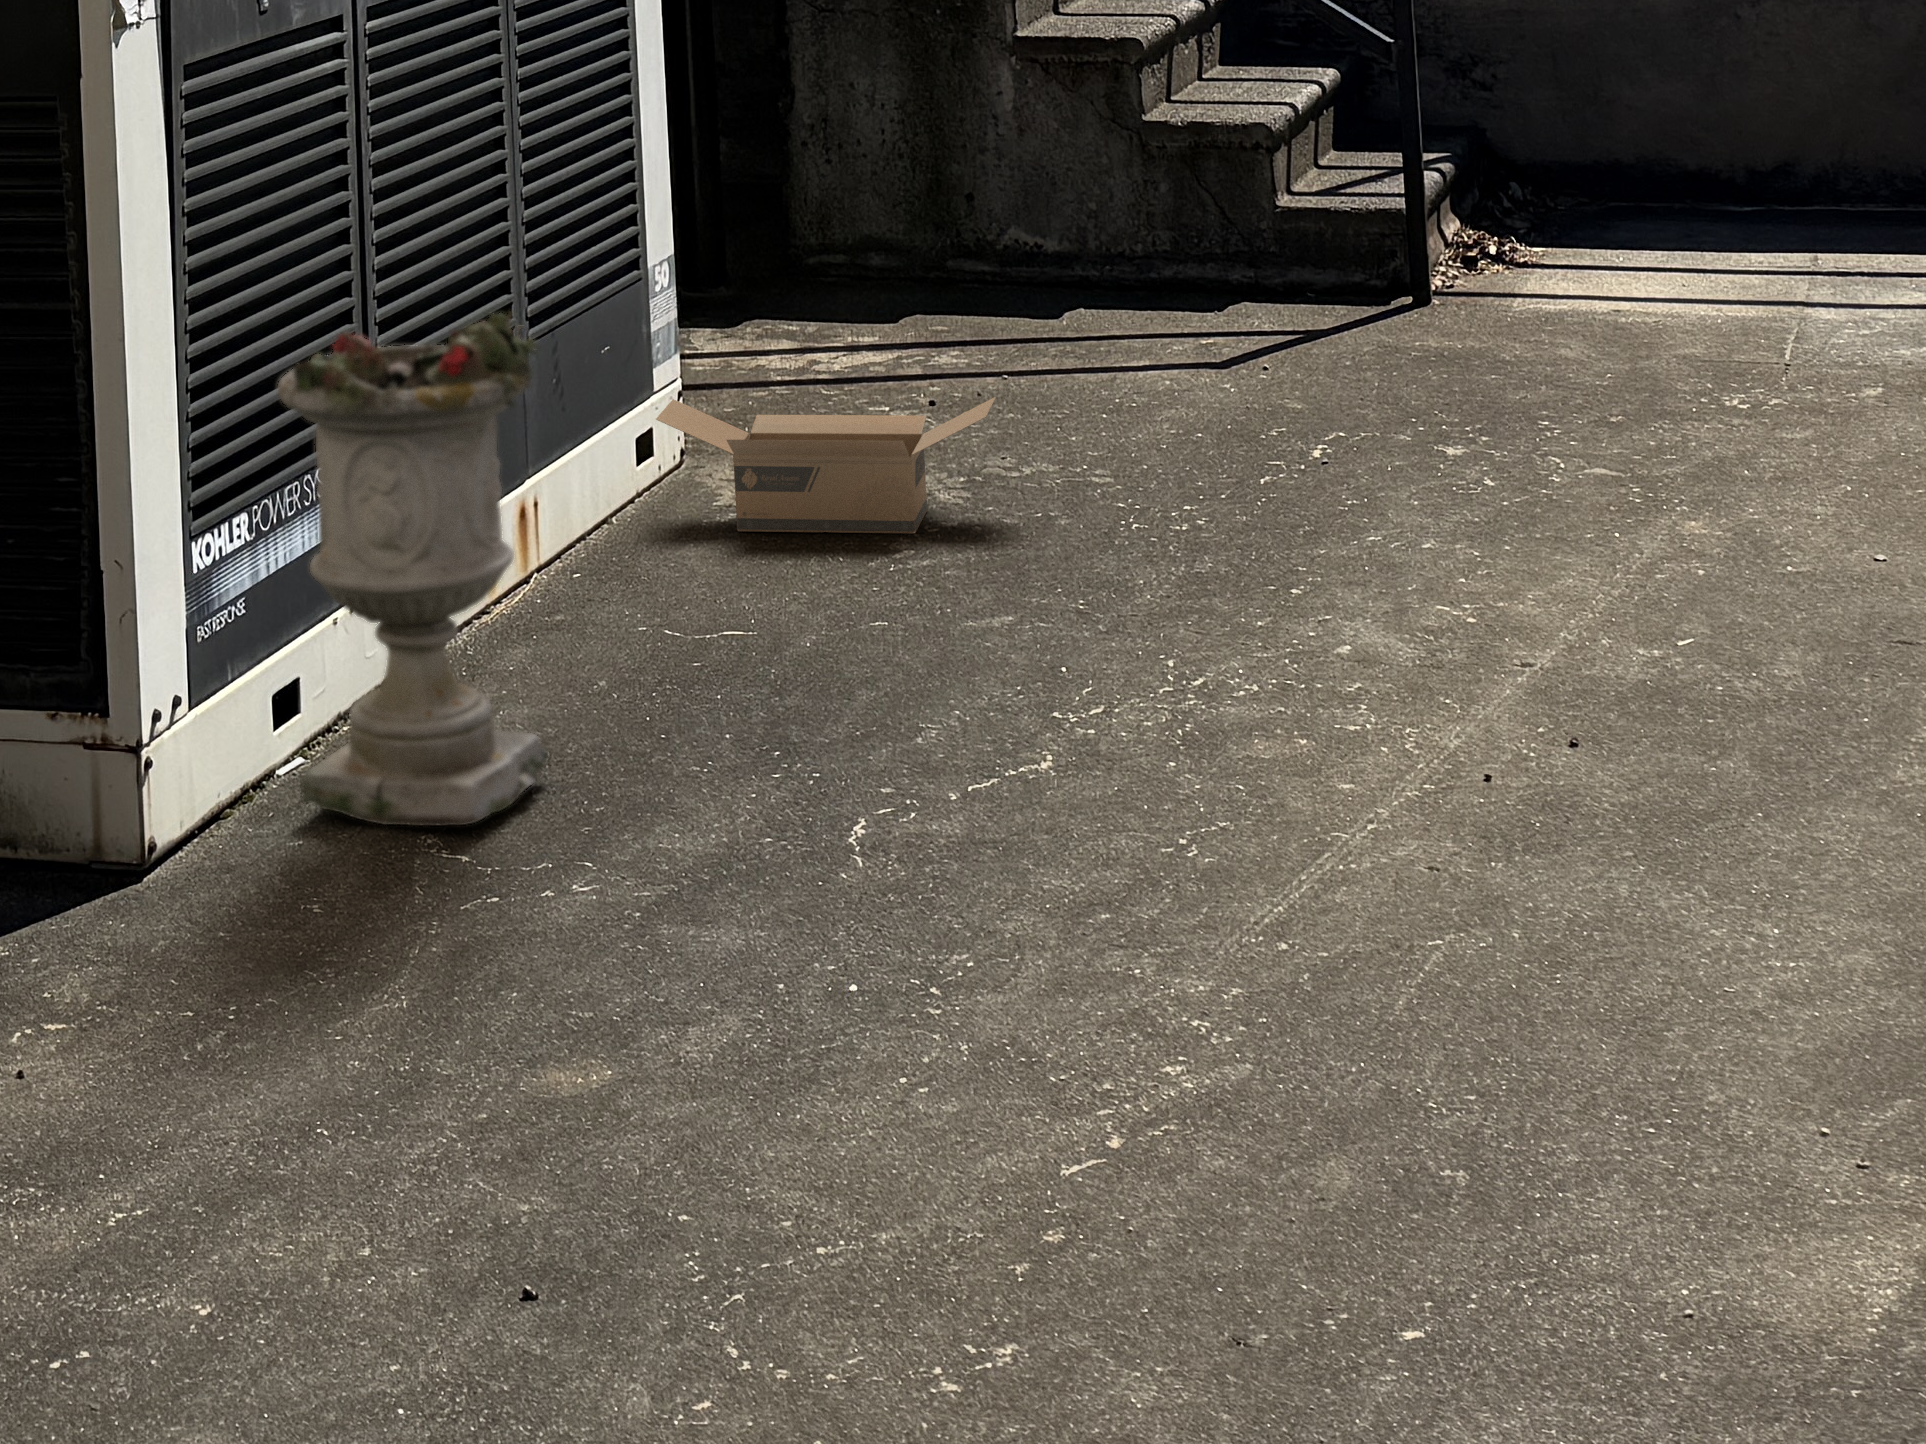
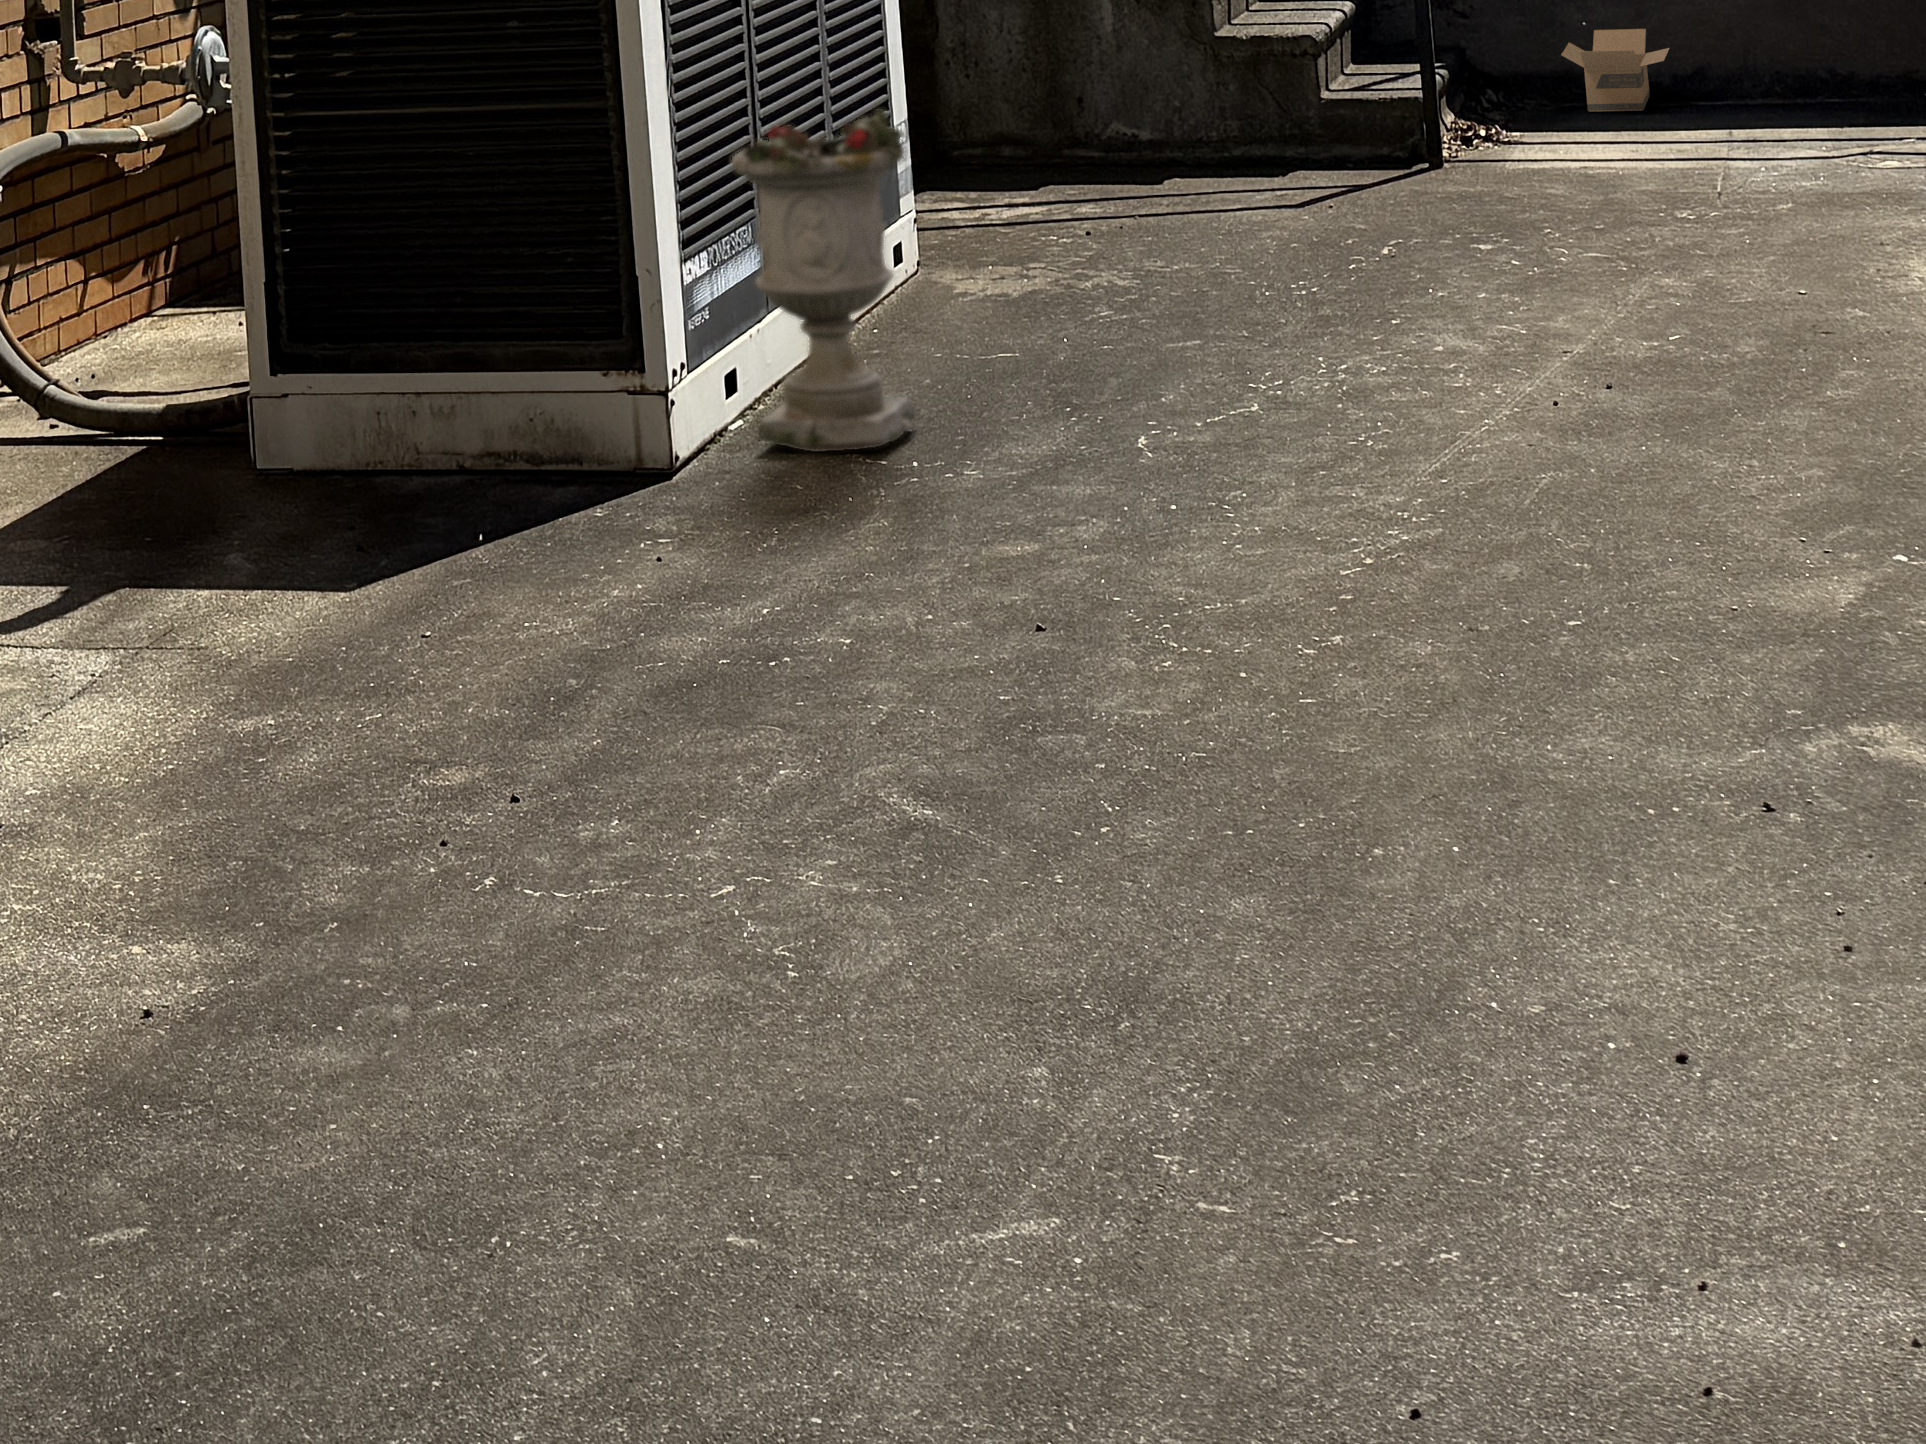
cardboard box: present [656,397,996,533] -> present [1561,29,1669,112]

